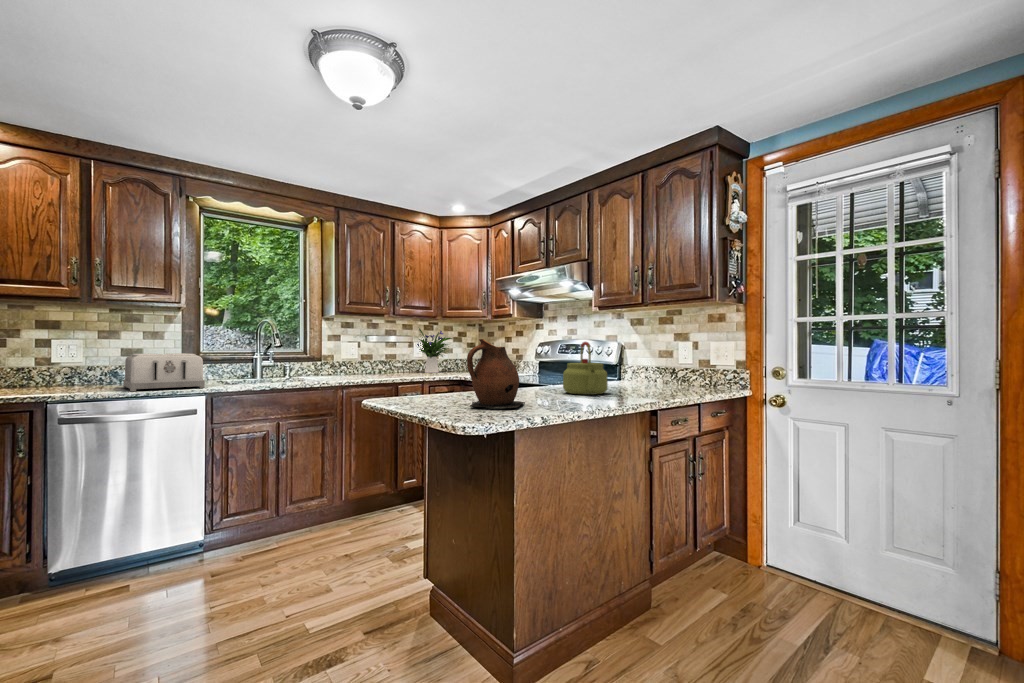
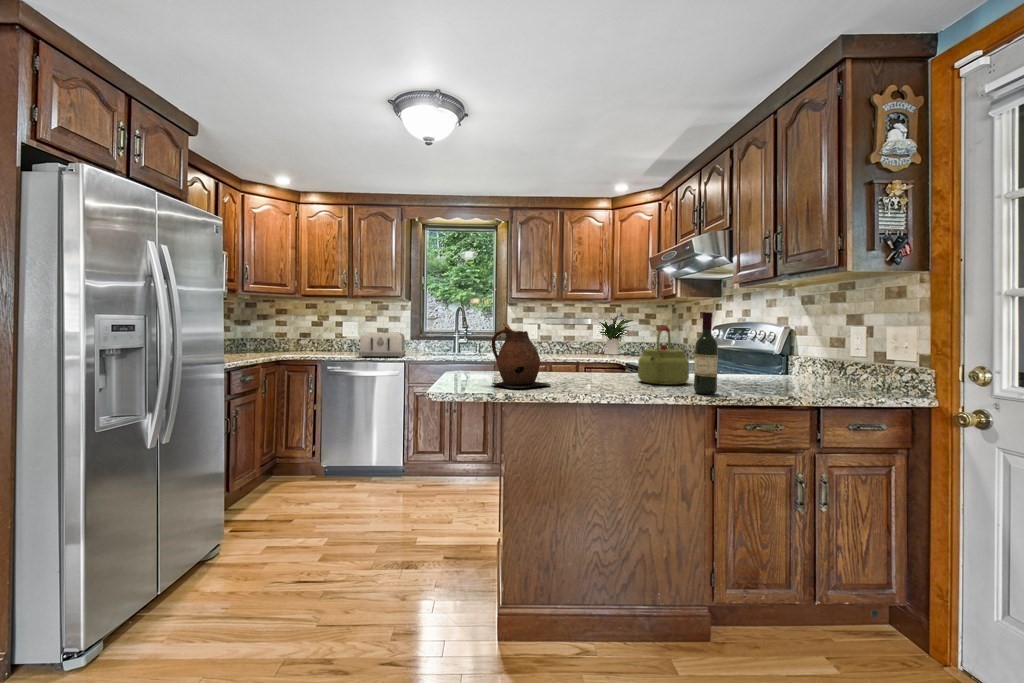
wine bottle: none [638,329,657,399] -> present [694,312,718,395]

